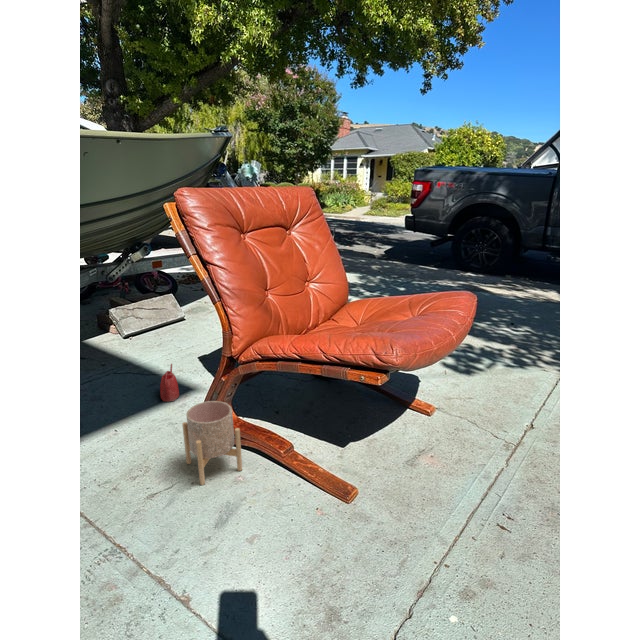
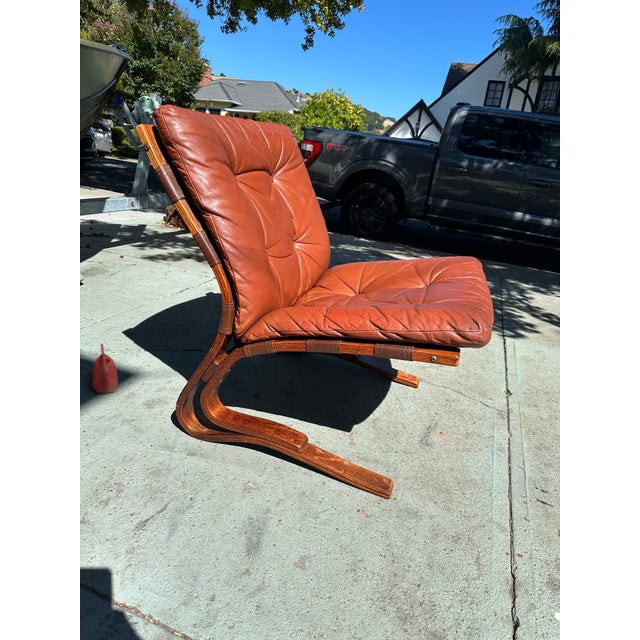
planter: present [182,401,242,485] -> none [169,391,249,500]

